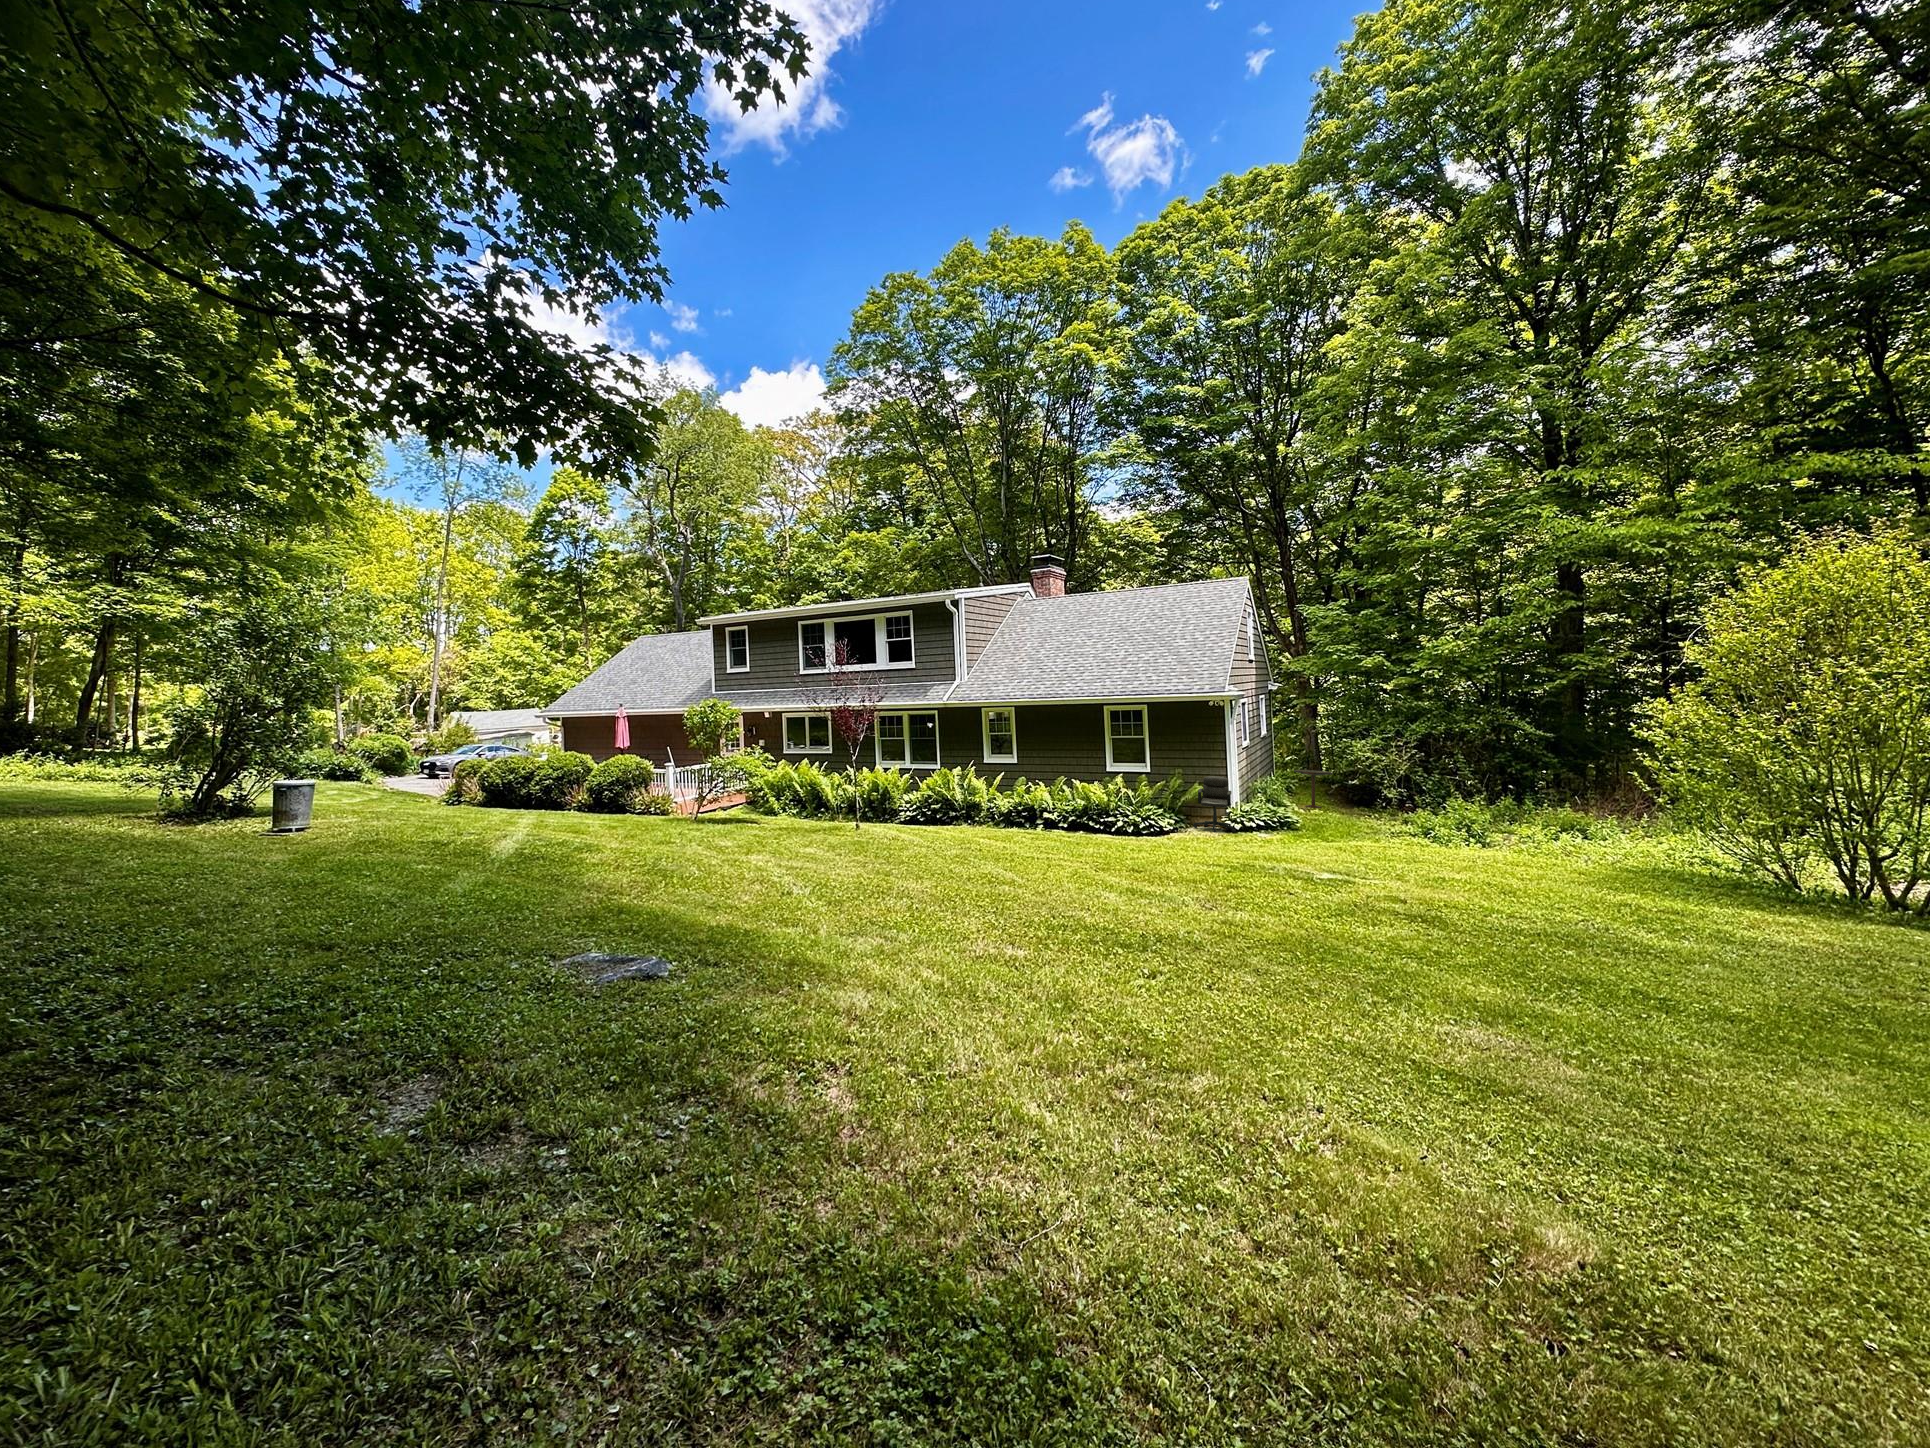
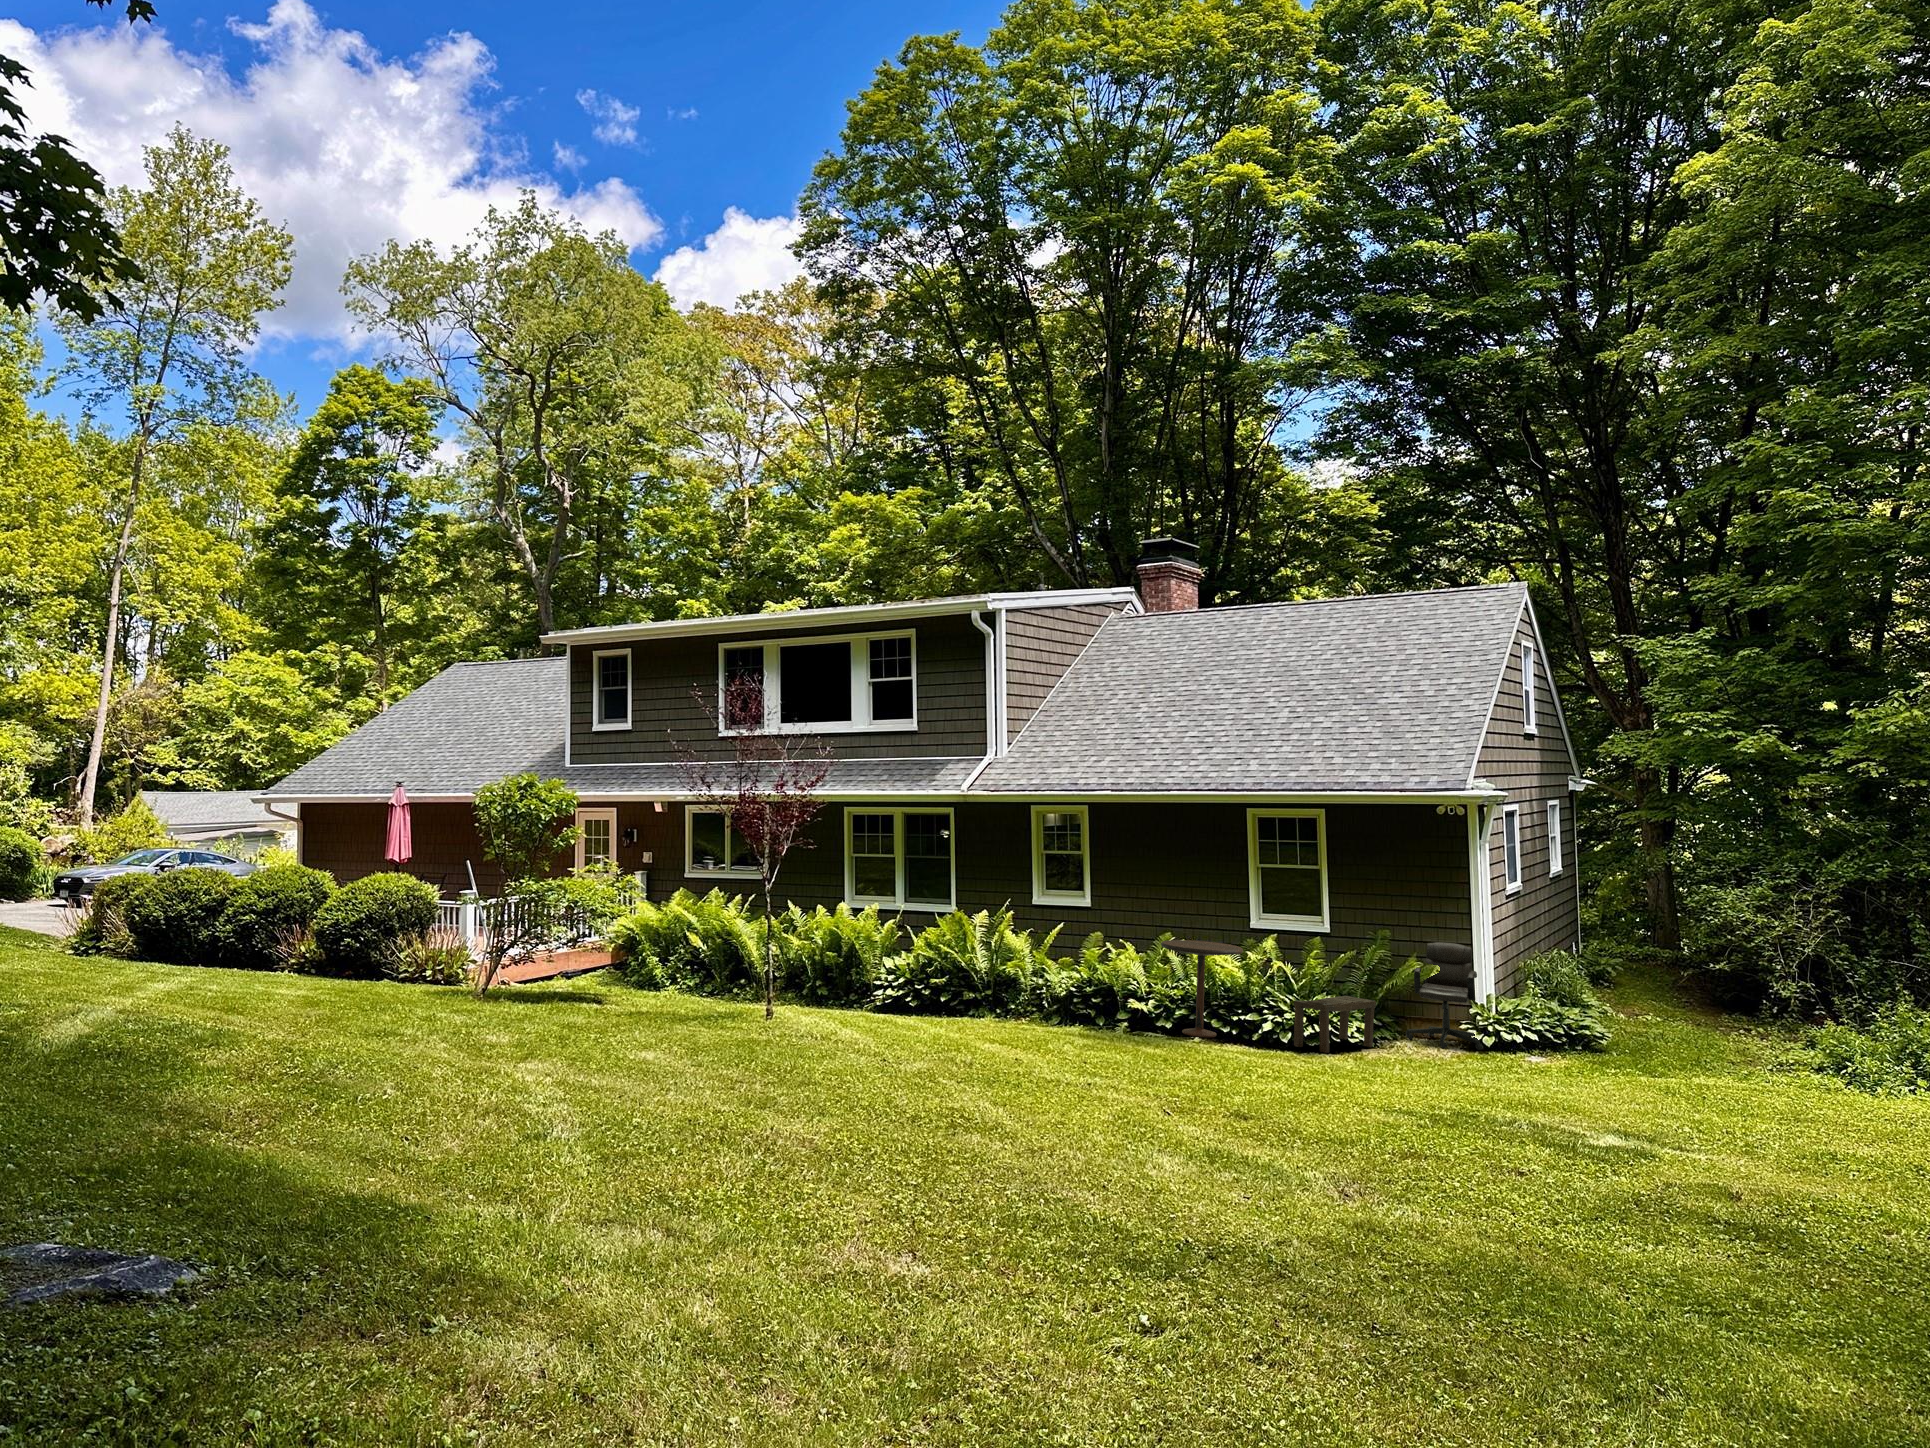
pedestal table: present [1294,770,1333,808] -> present [1161,940,1243,1037]
bench: none [1136,806,1179,836] -> present [1294,996,1376,1053]

